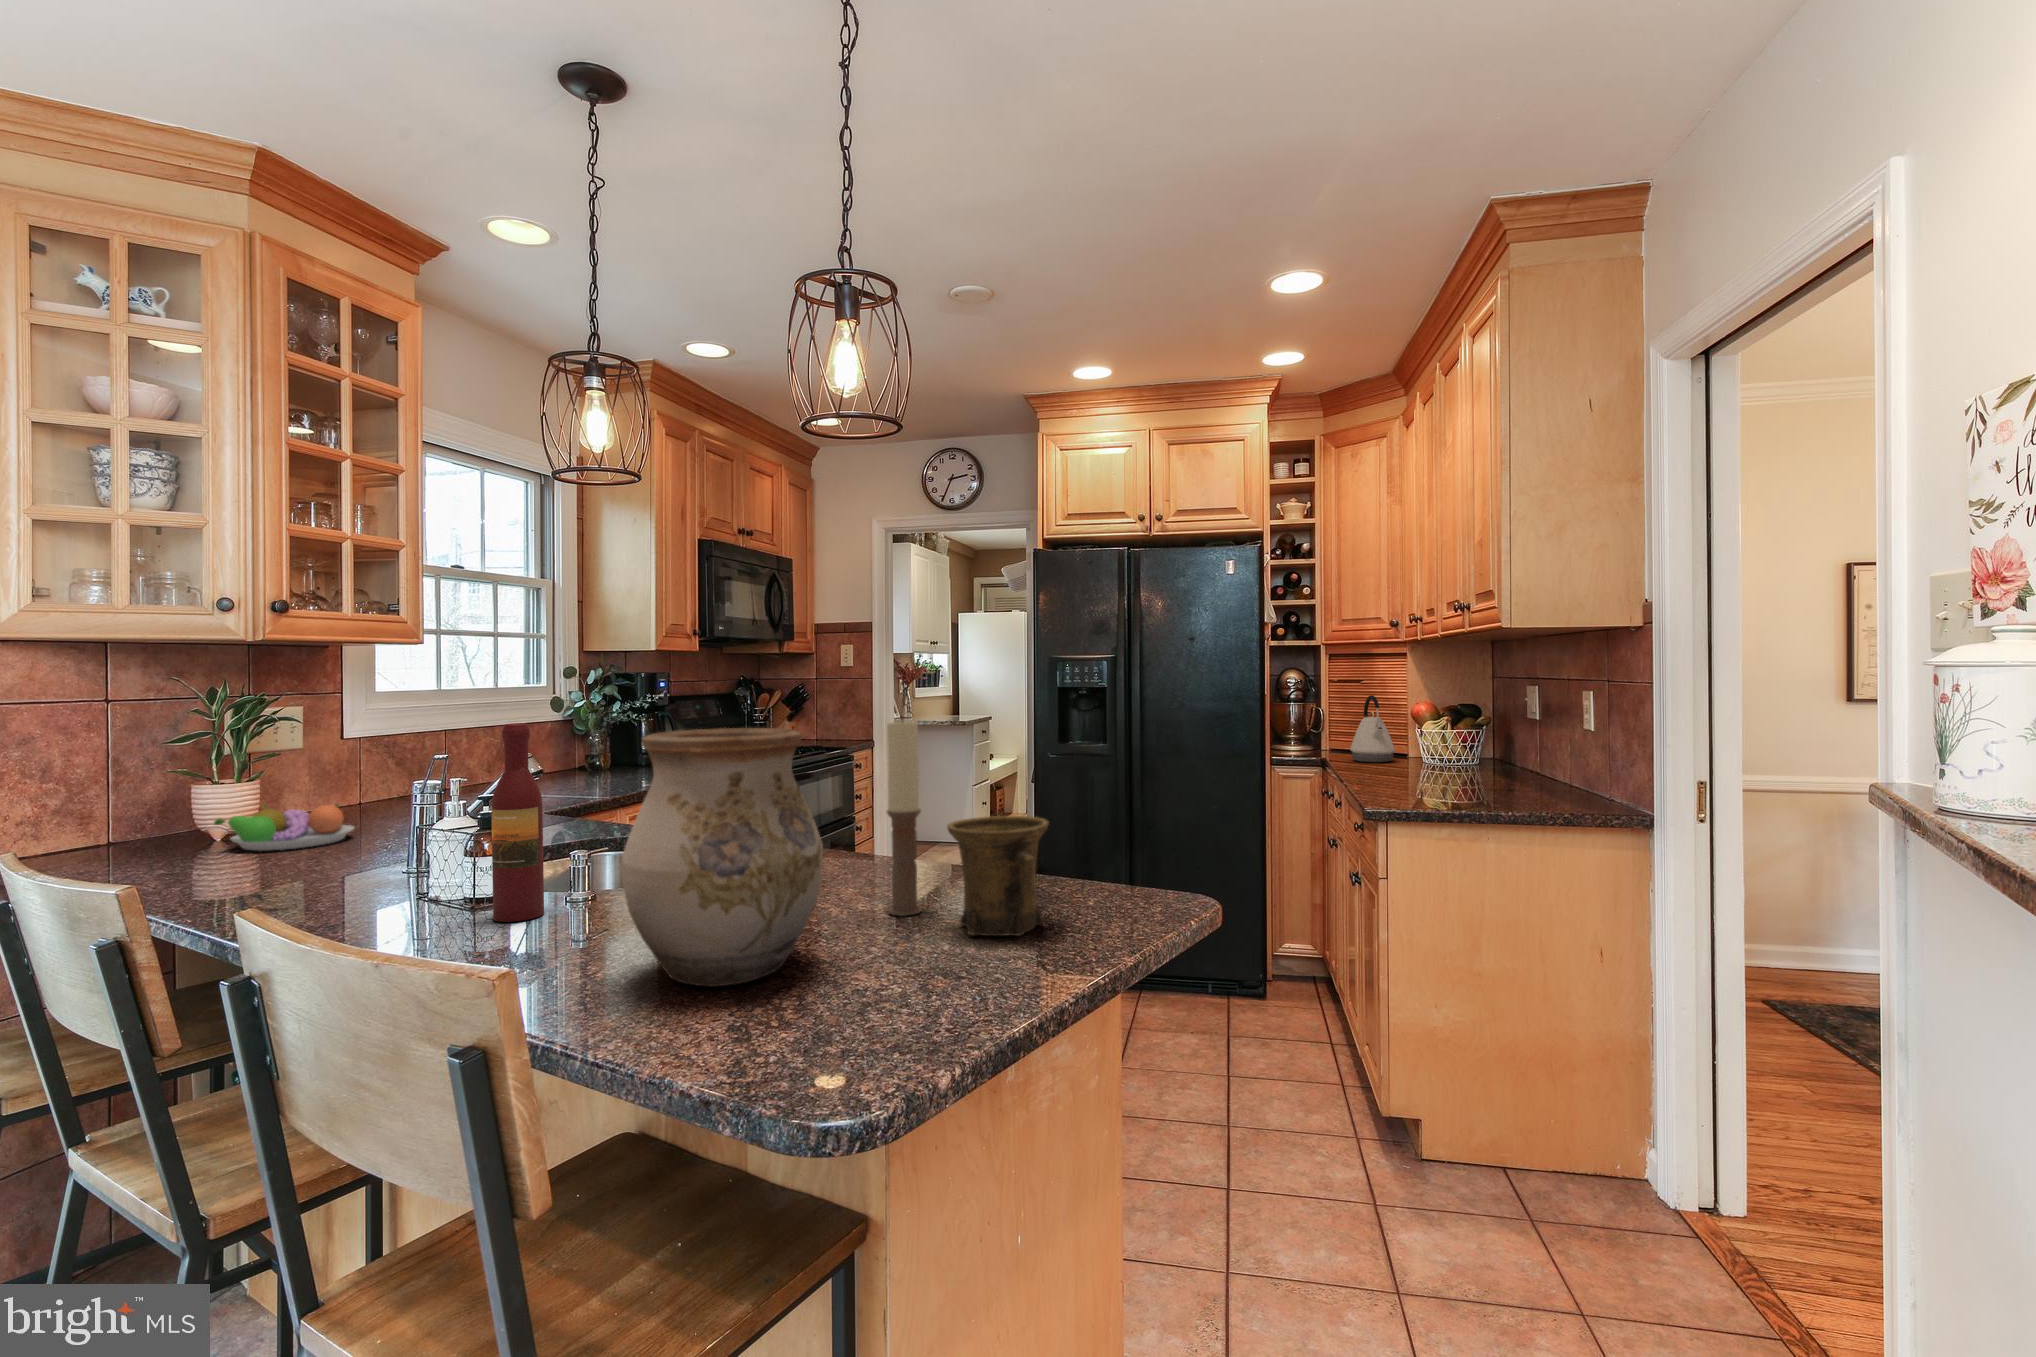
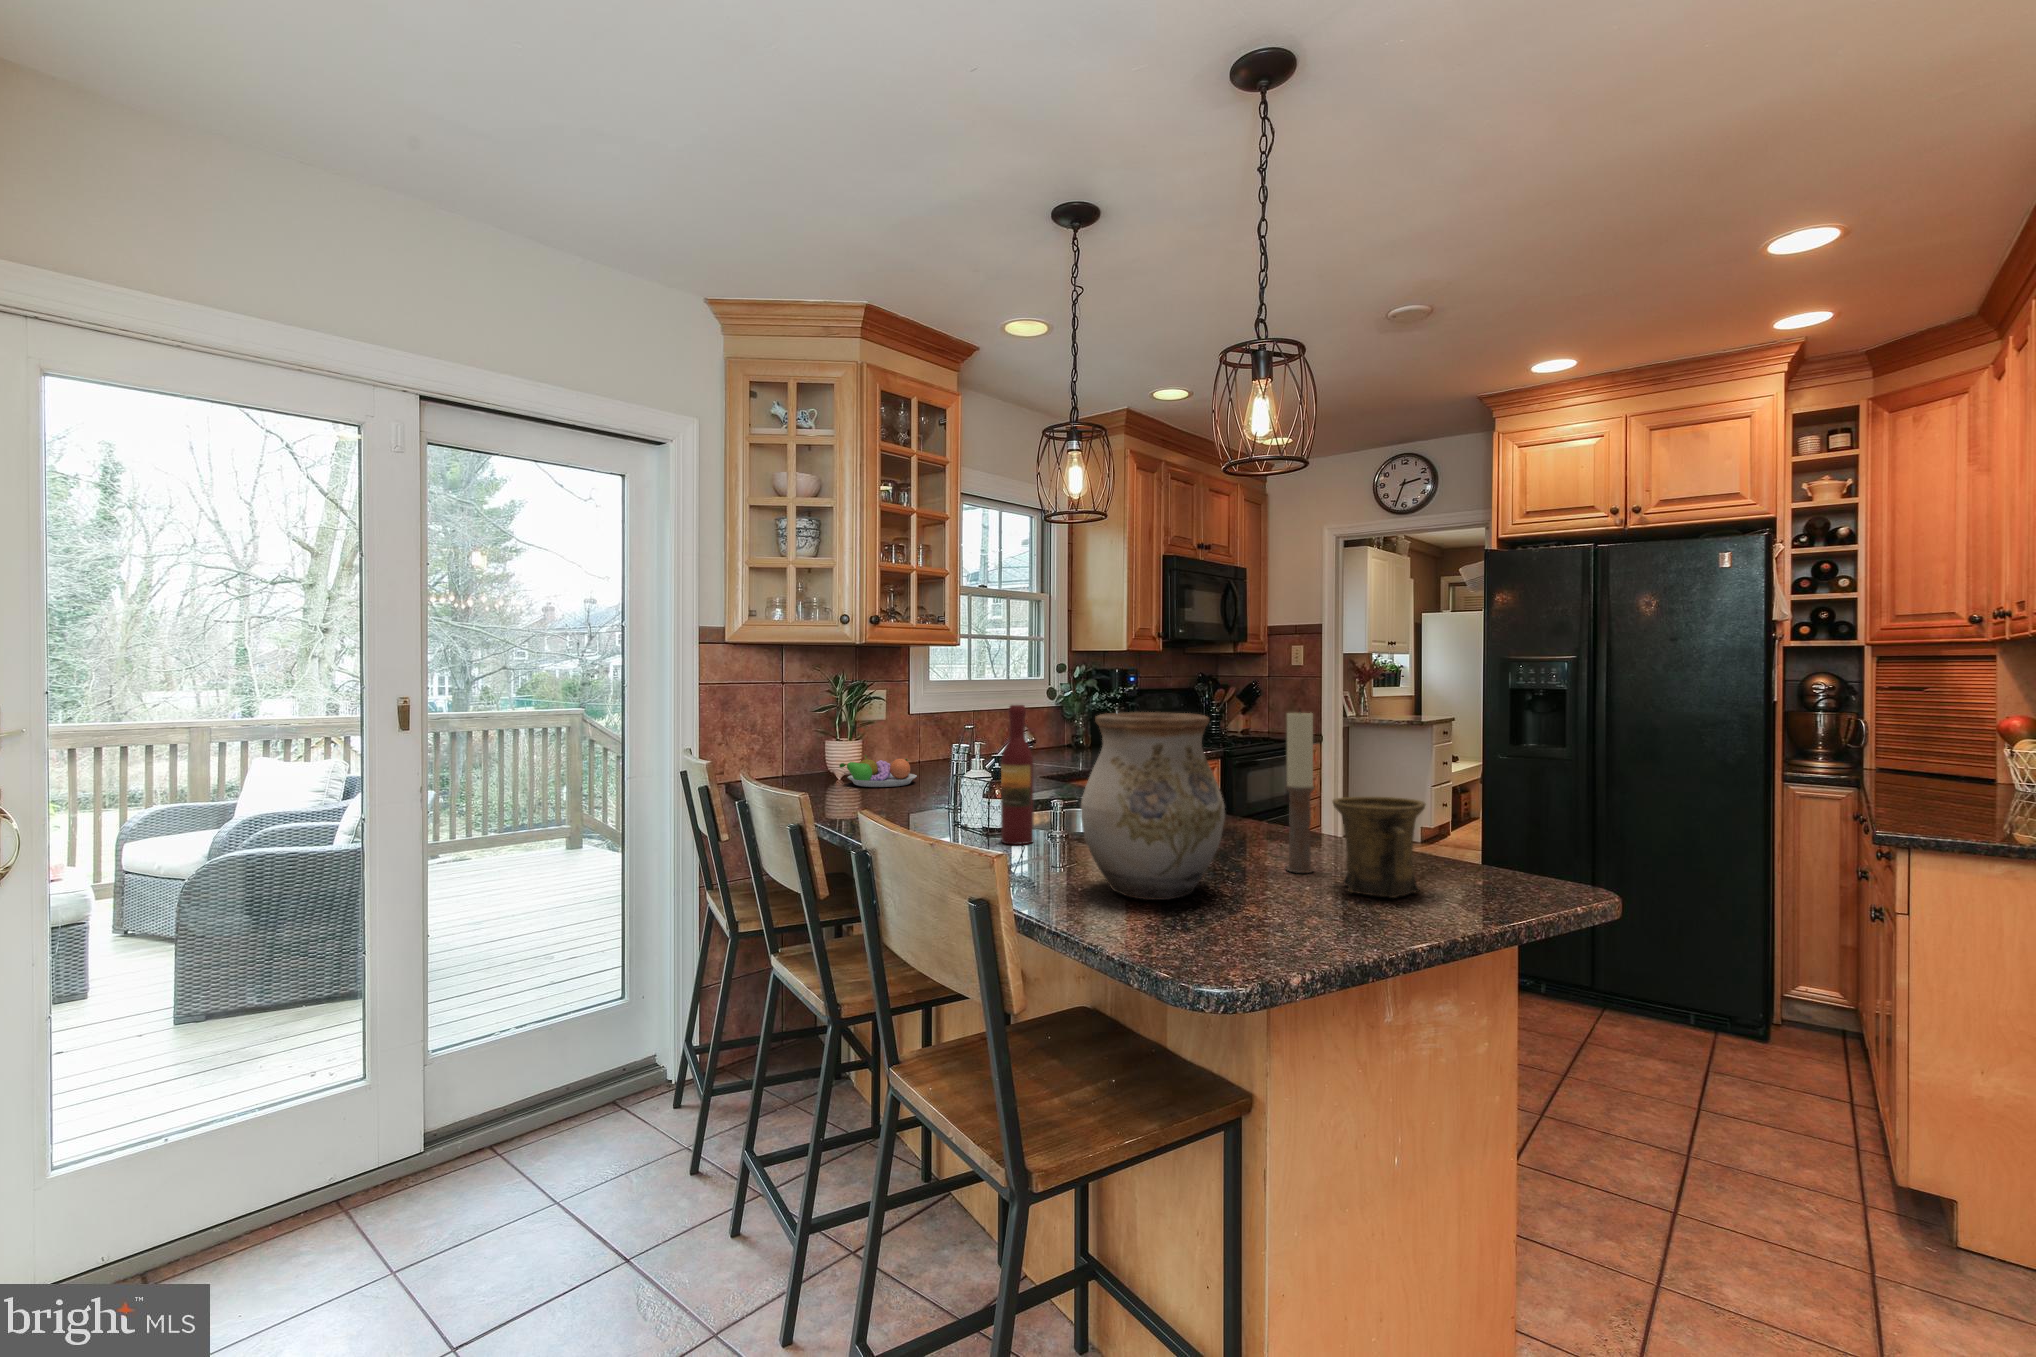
kettle: present [1350,695,1395,763] -> none [1901,707,1973,788]

